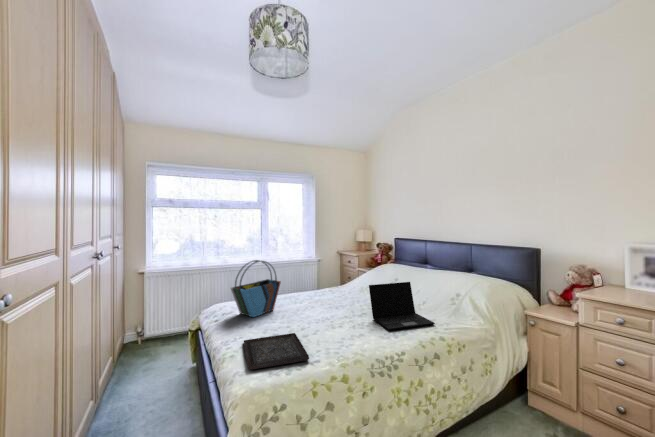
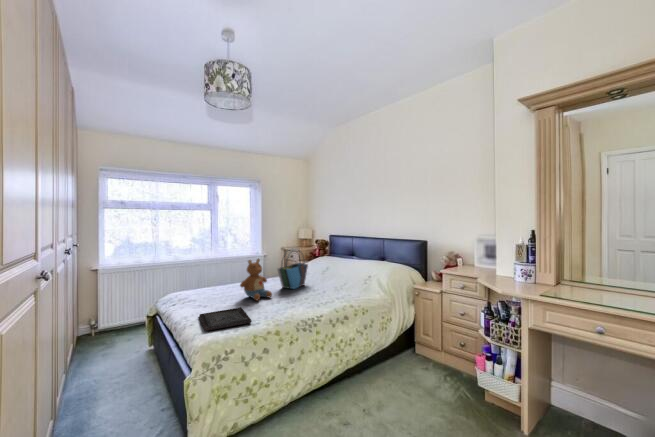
tote bag: present [231,260,281,317] -> present [278,249,308,289]
stuffed toy: none [293,268,332,323] -> present [240,259,272,301]
laptop: present [369,282,435,330] -> none [301,267,349,302]

